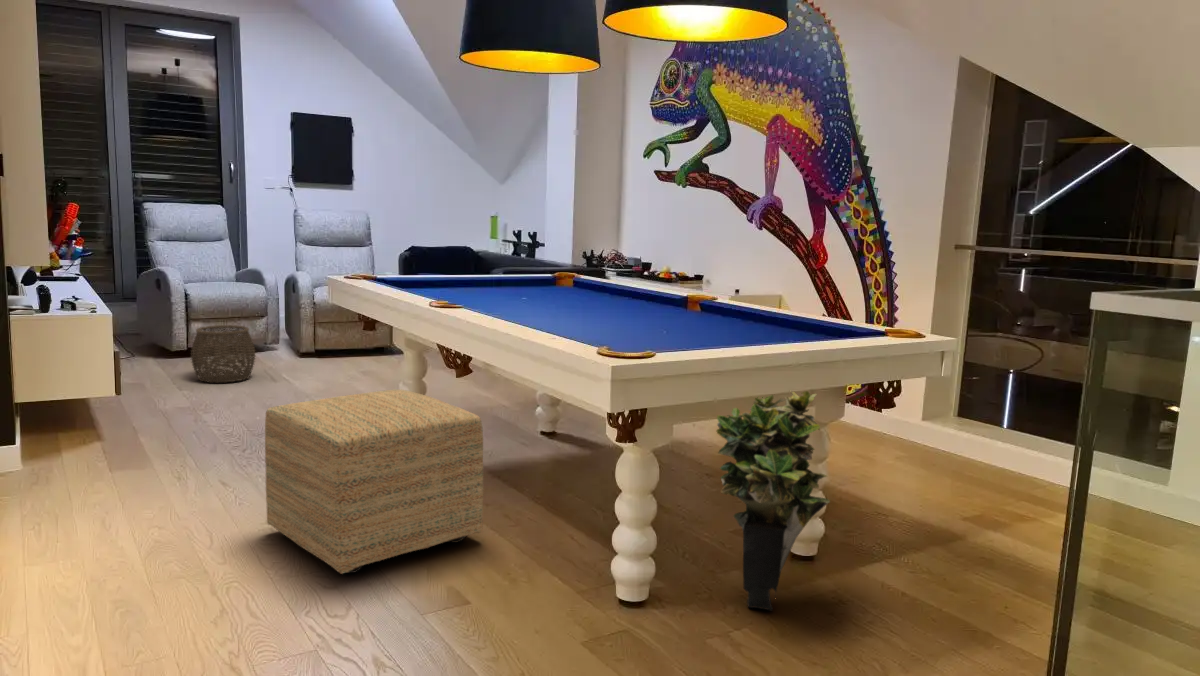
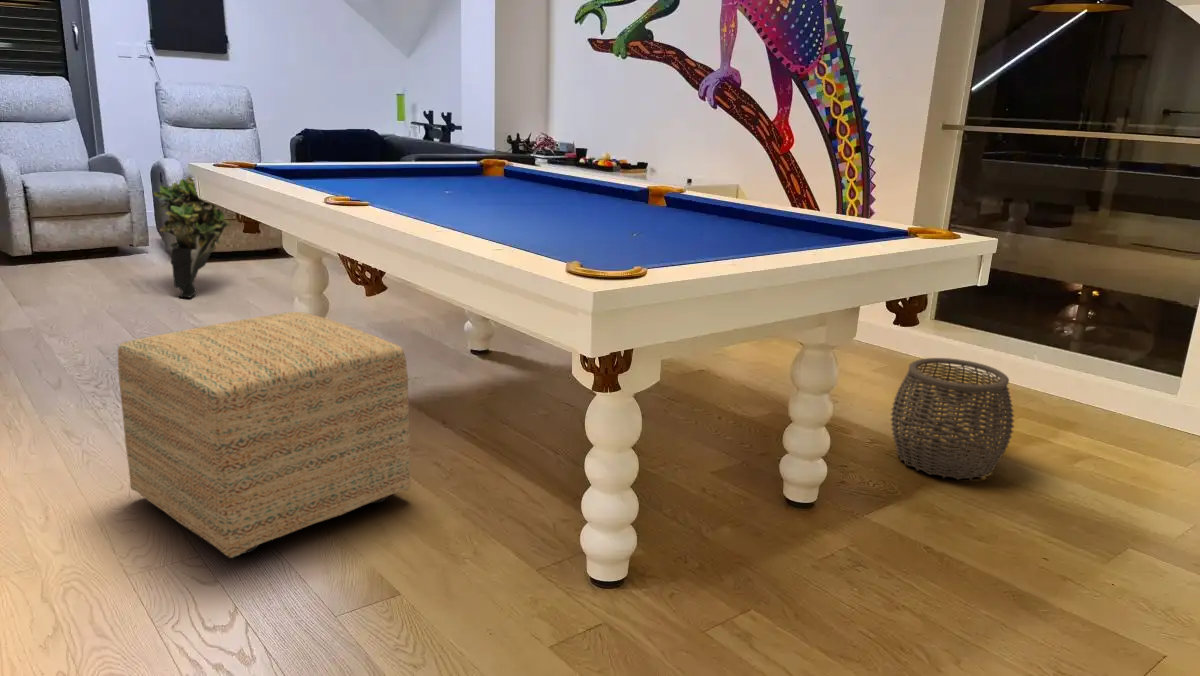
woven basket: present [191,325,255,383] -> present [891,358,1014,479]
potted plant: present [716,391,830,610] -> present [154,177,232,298]

